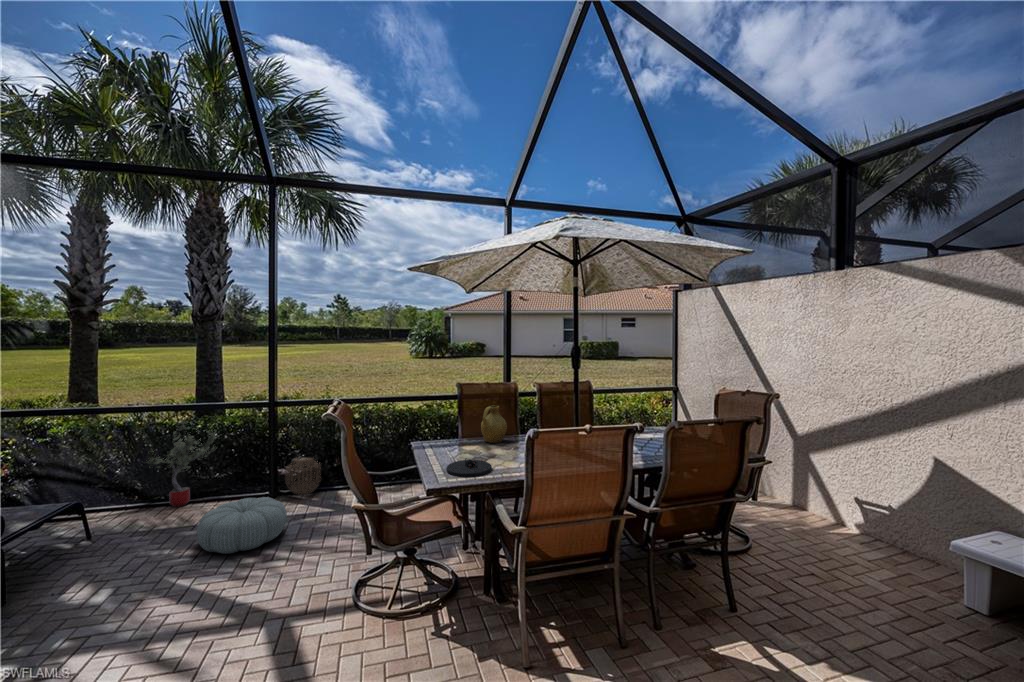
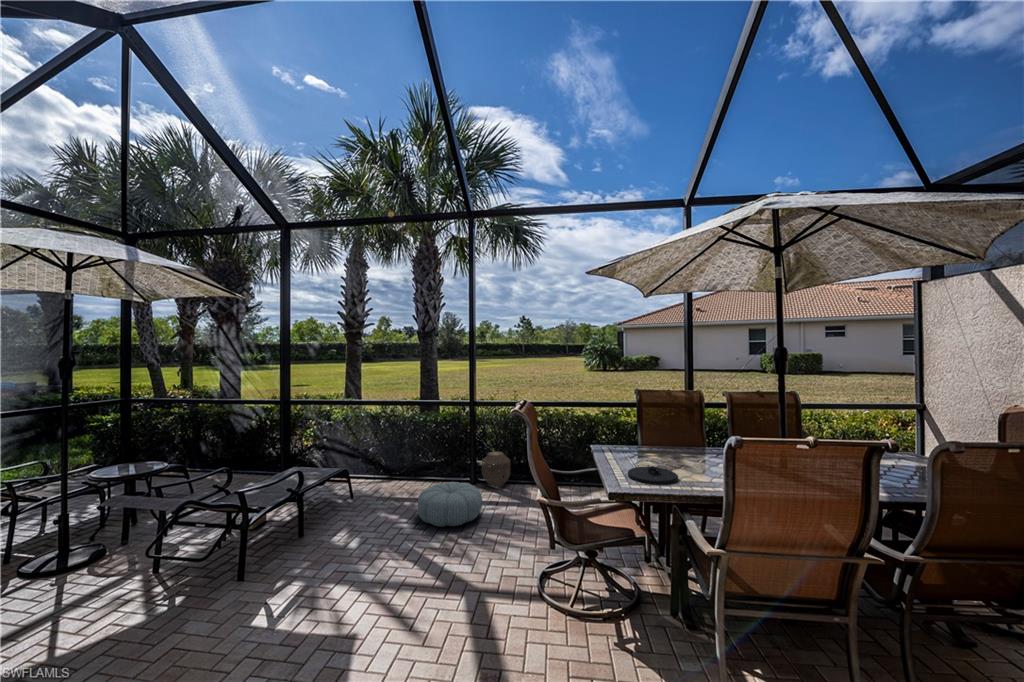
pitcher: present [481,406,507,443] -> none [663,413,692,453]
potted tree: present [146,422,216,507] -> none [383,414,433,483]

